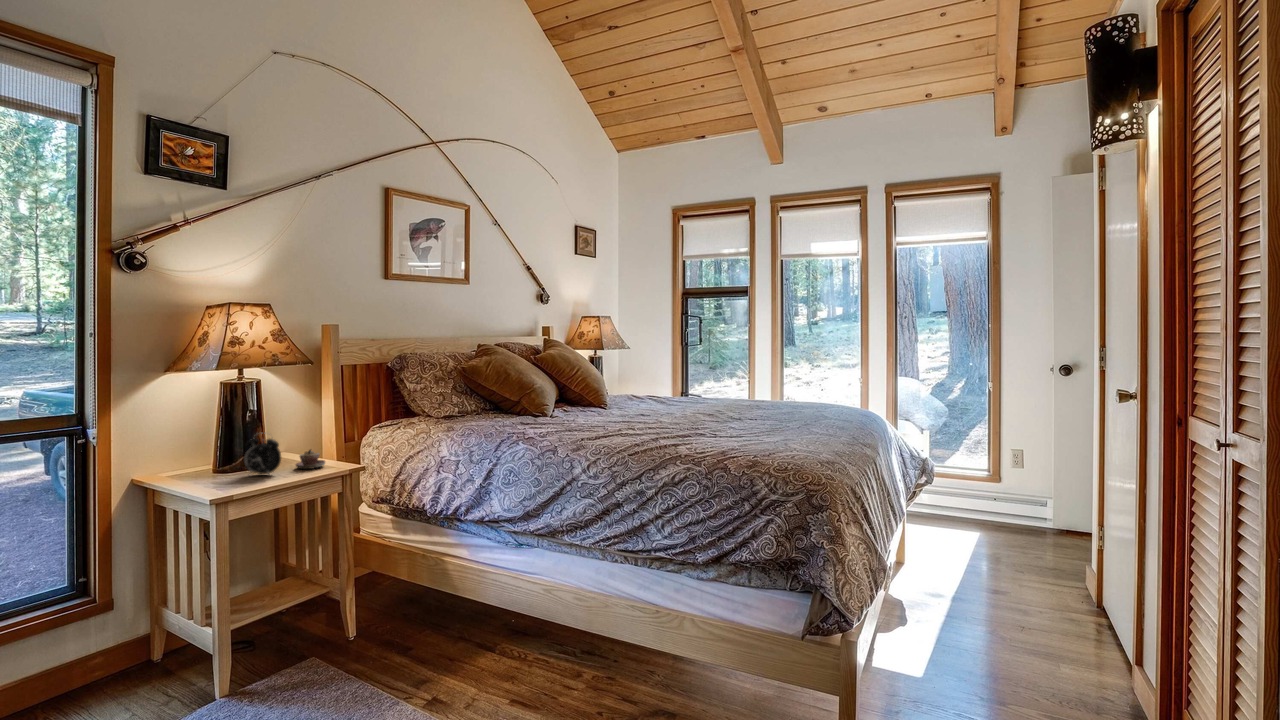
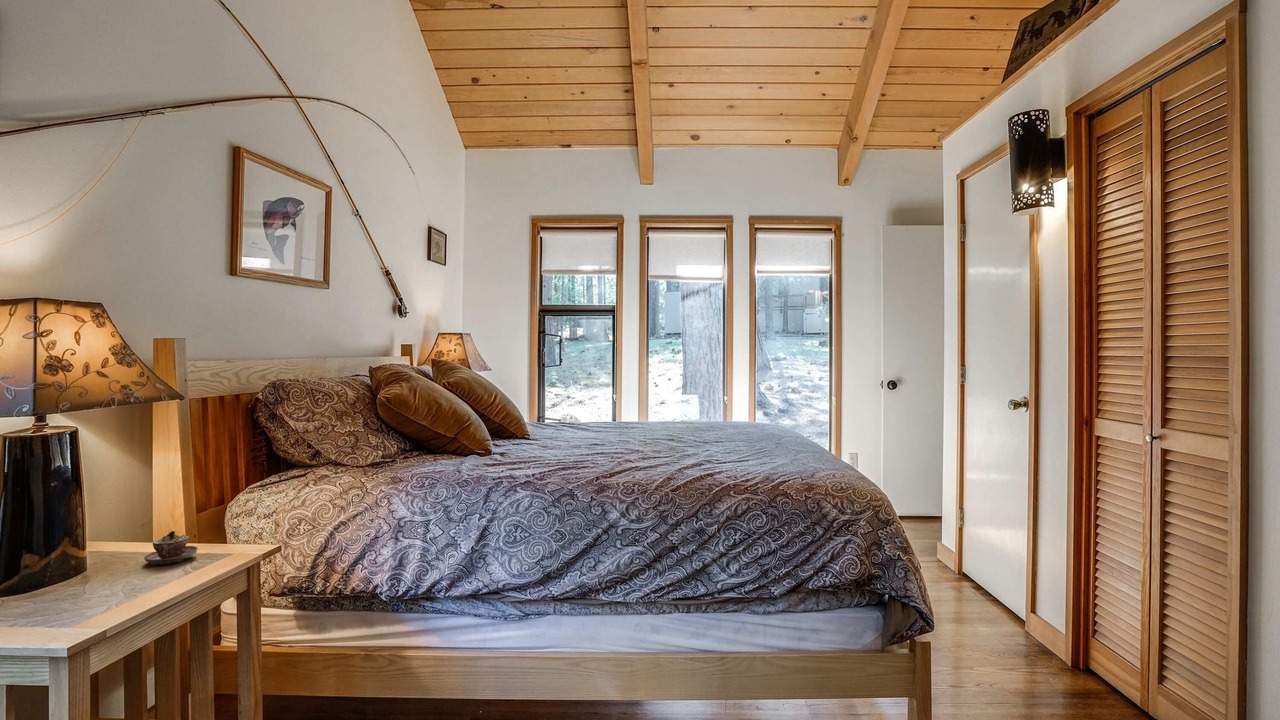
alarm clock: present [243,433,281,474] -> none [61,514,134,591]

